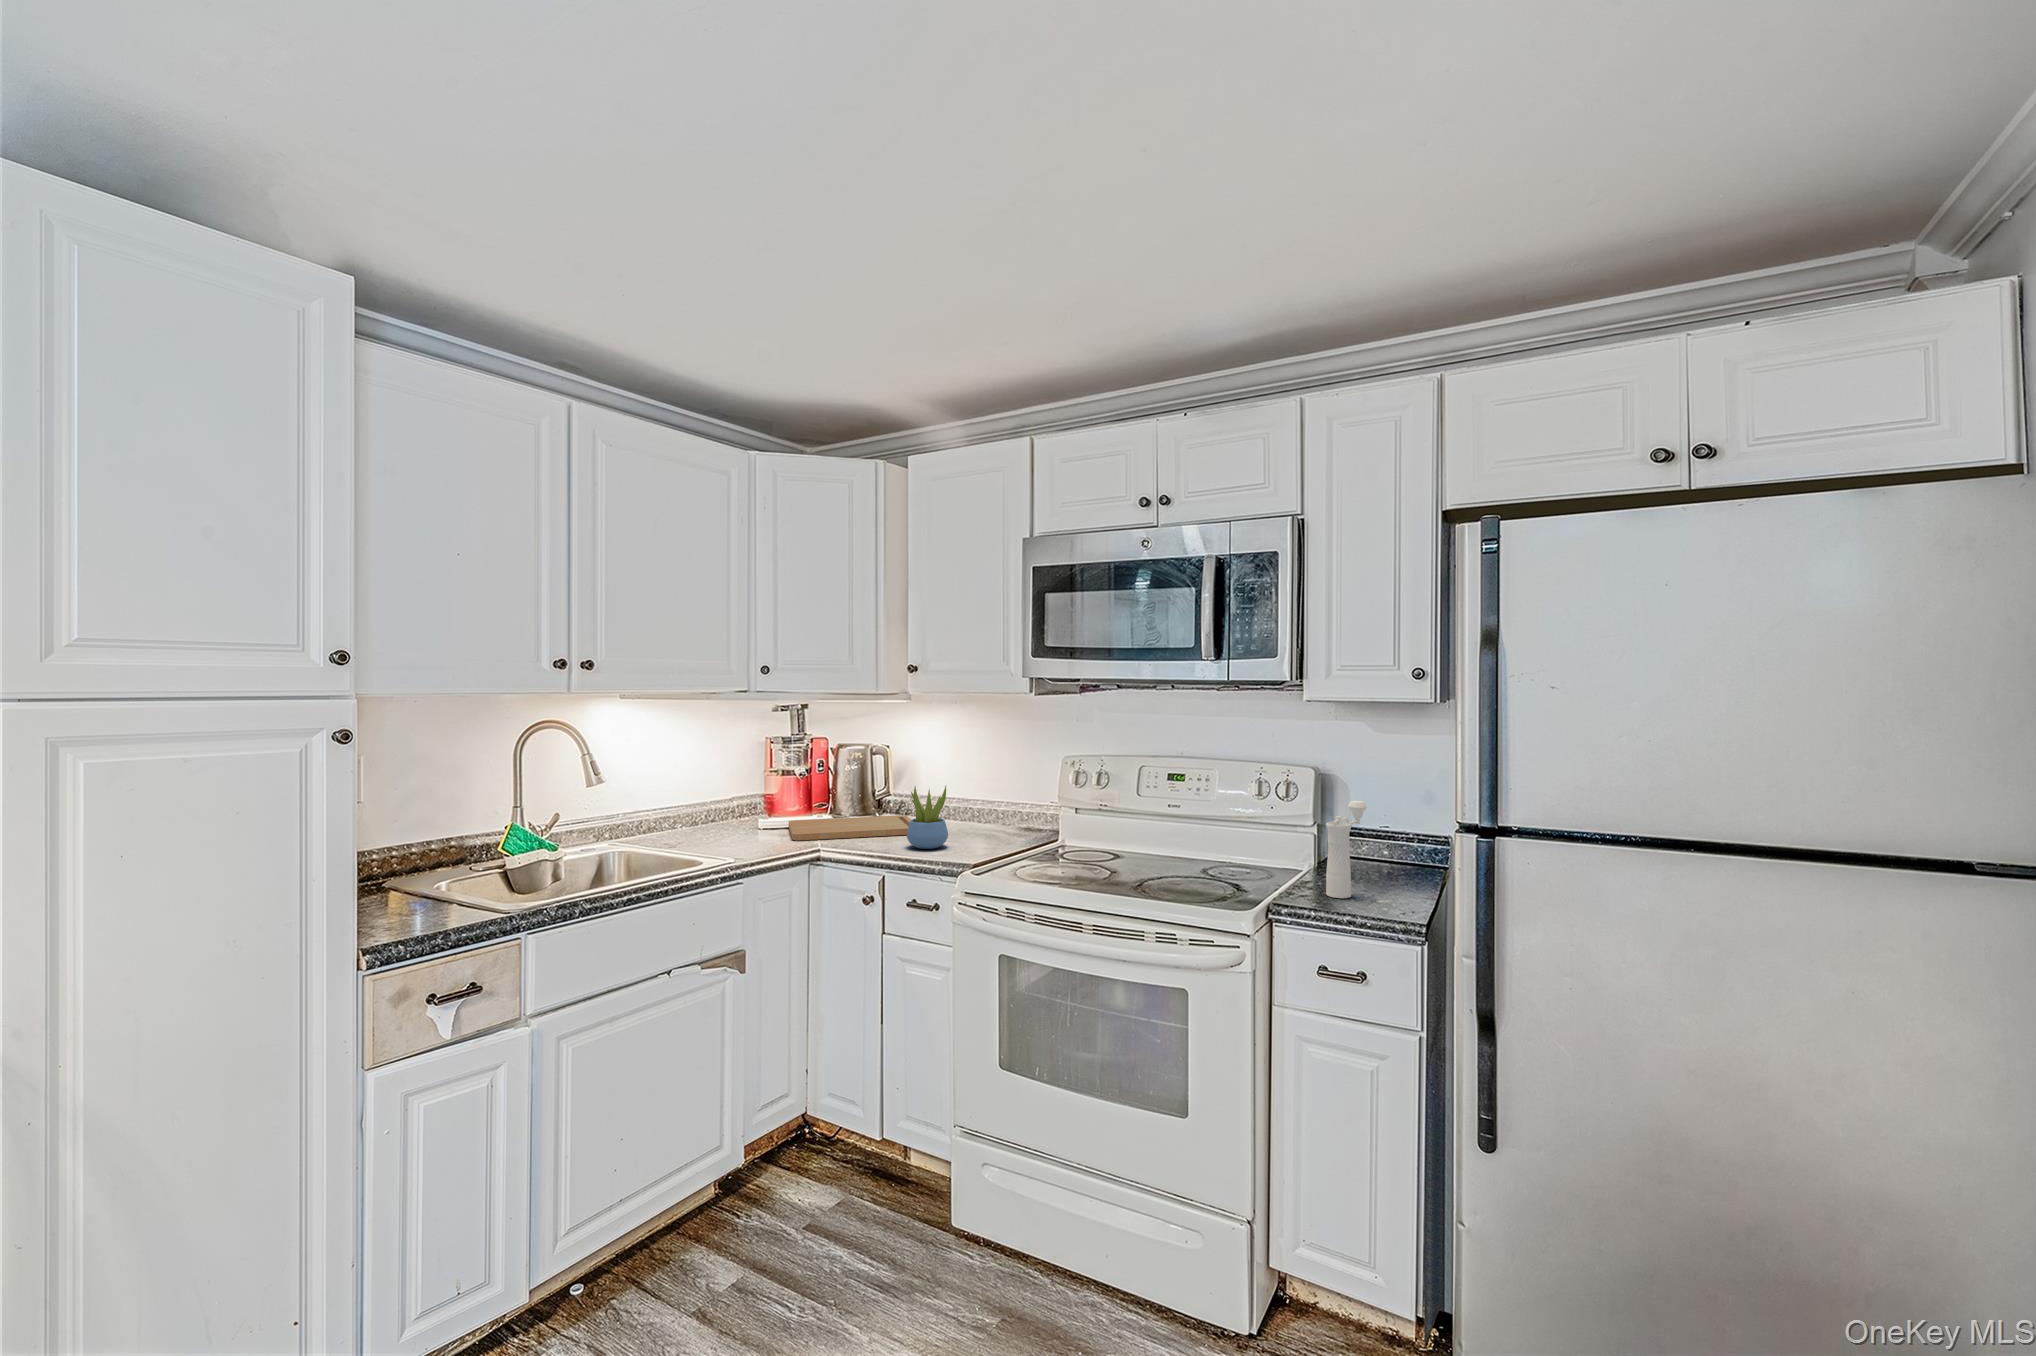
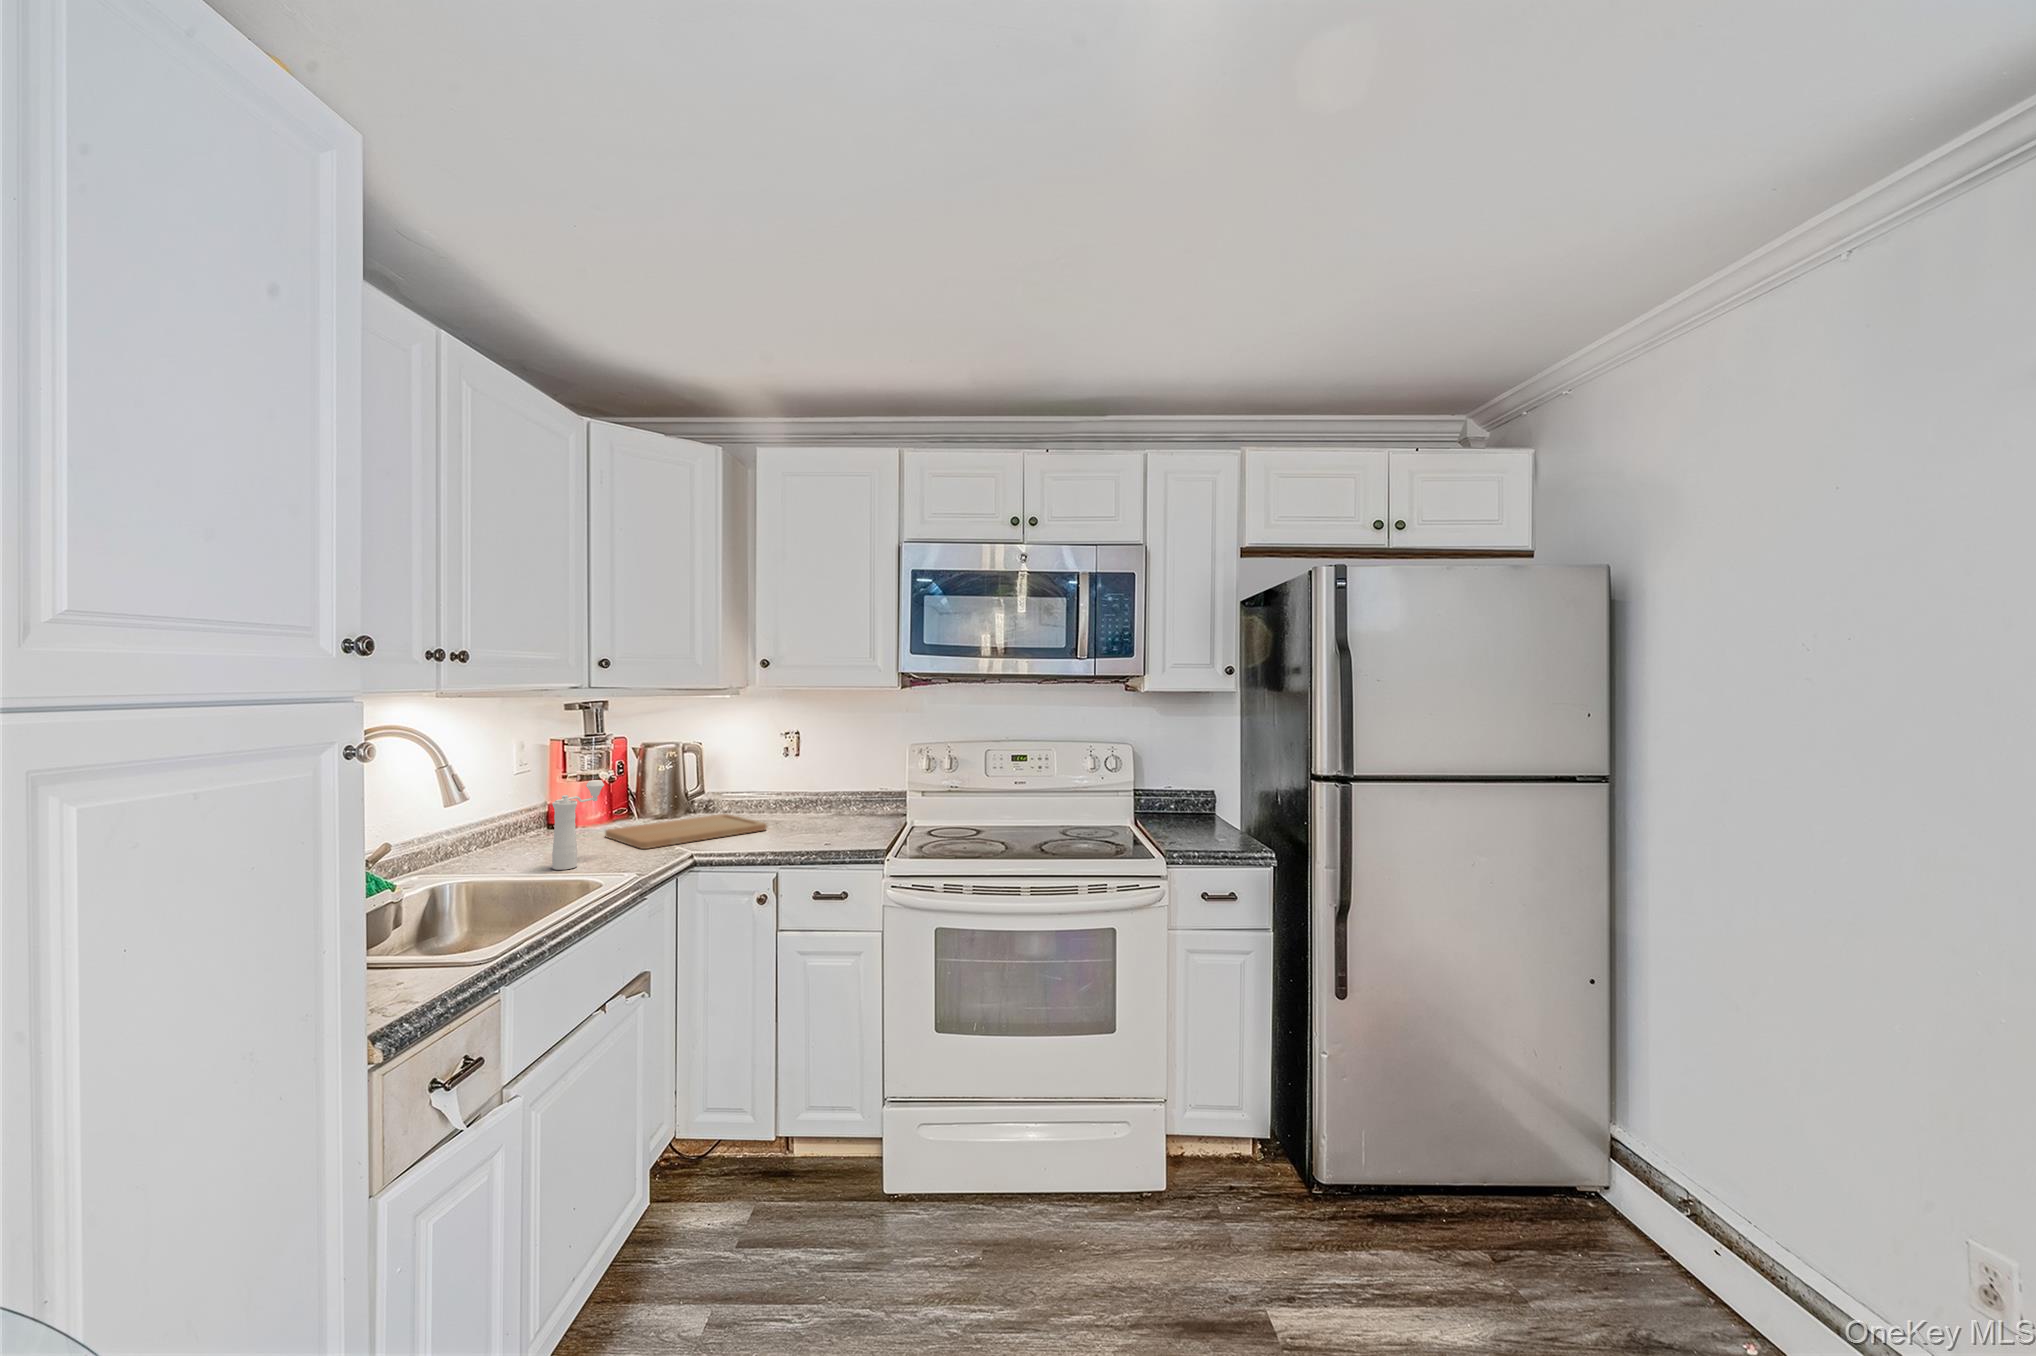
succulent plant: present [907,786,948,849] -> none [780,778,822,843]
pepper mill: present [1326,801,1367,898] -> present [552,780,604,870]

